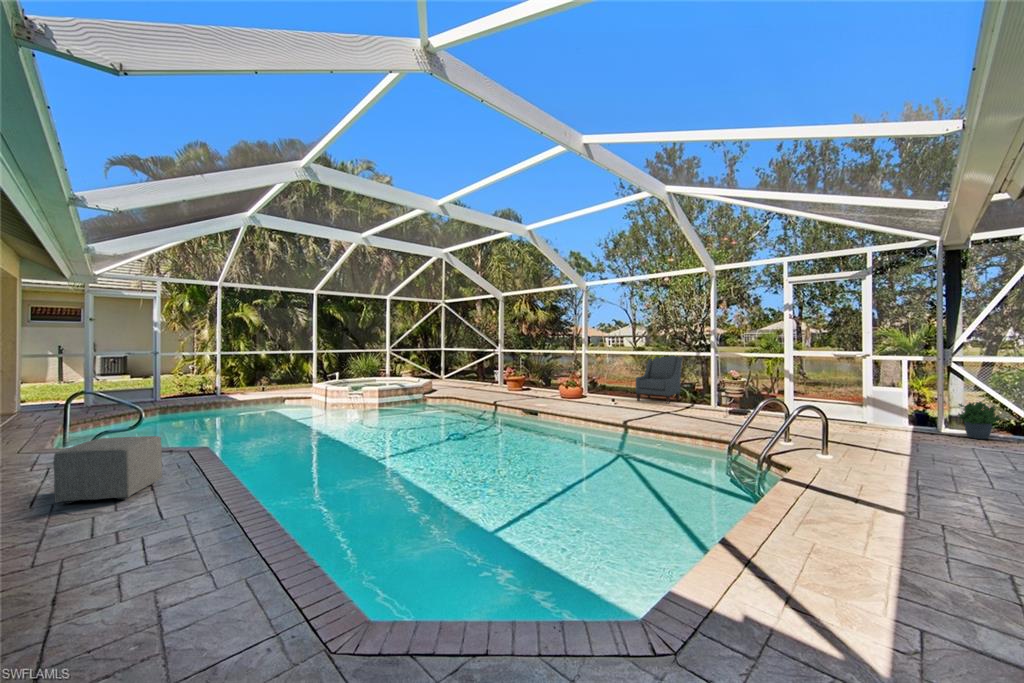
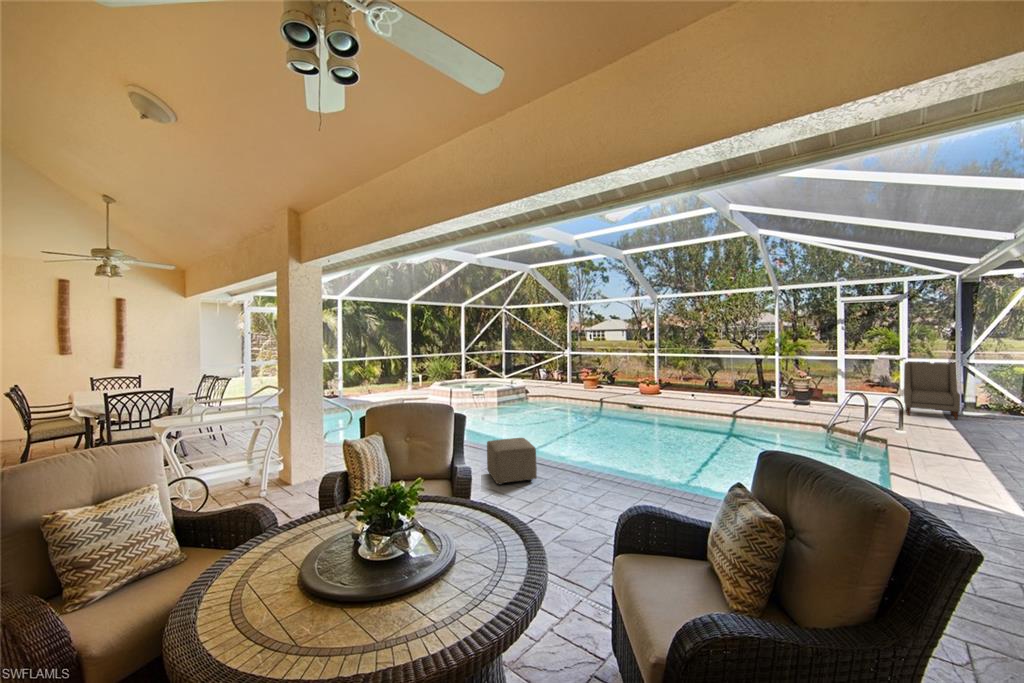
chair: present [636,356,683,403] -> present [904,362,960,420]
potted plant: present [958,402,1001,439] -> none [971,391,1002,416]

